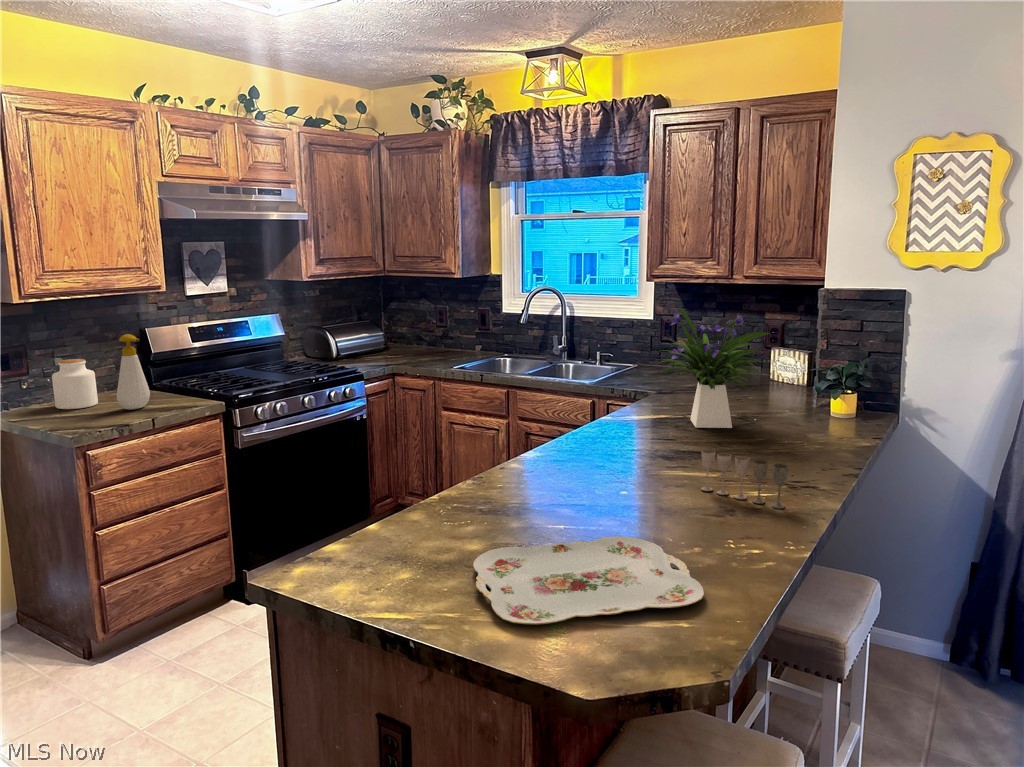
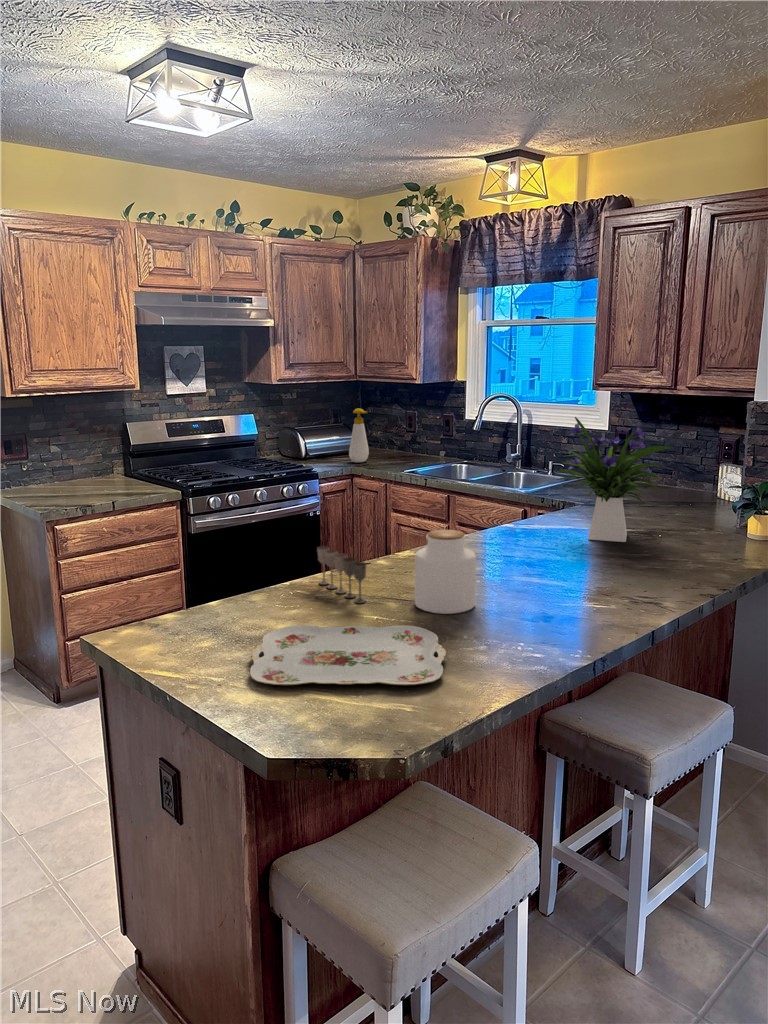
soap bottle: present [117,334,150,410] -> present [349,408,369,463]
jar: present [52,359,98,409] -> present [415,530,476,614]
wine glass: present [701,449,788,509] -> present [317,546,367,603]

